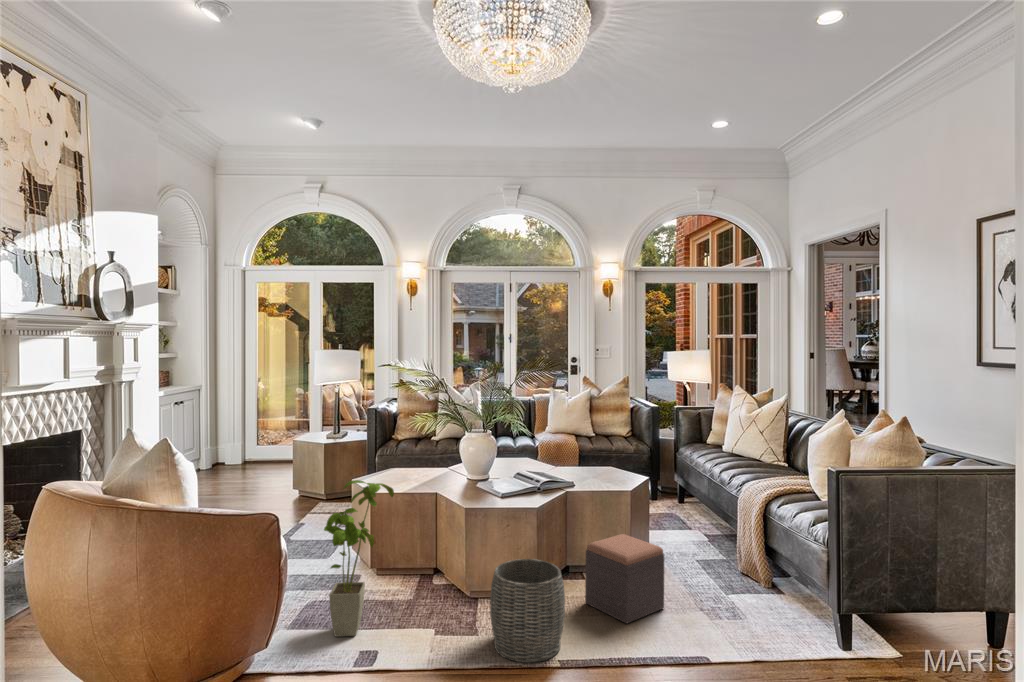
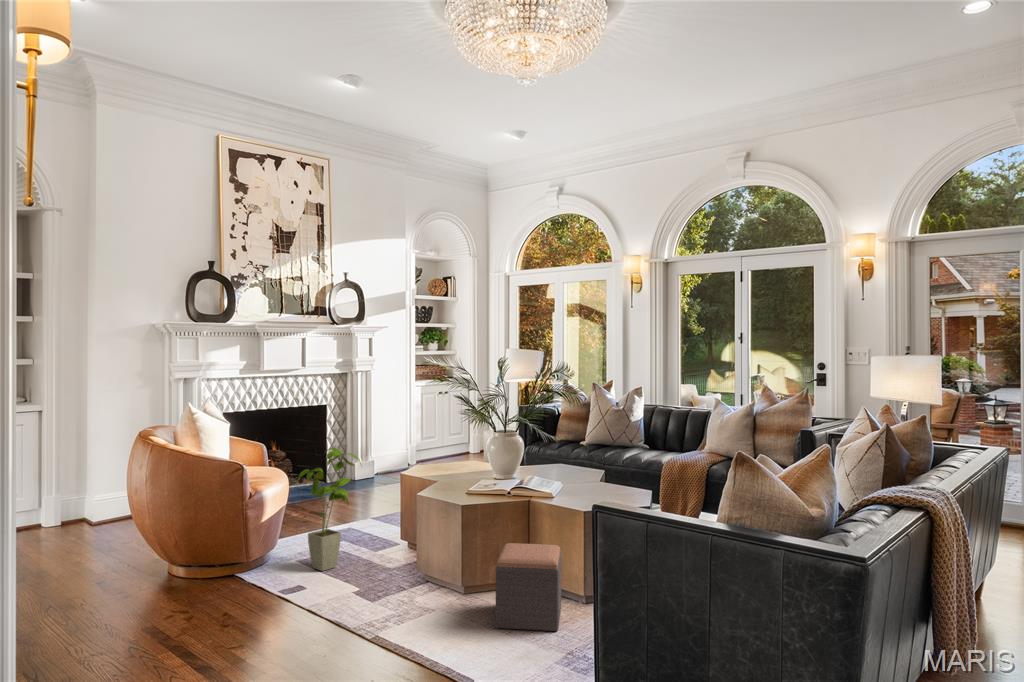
woven basket: present [490,559,565,663] -> none [362,536,431,624]

